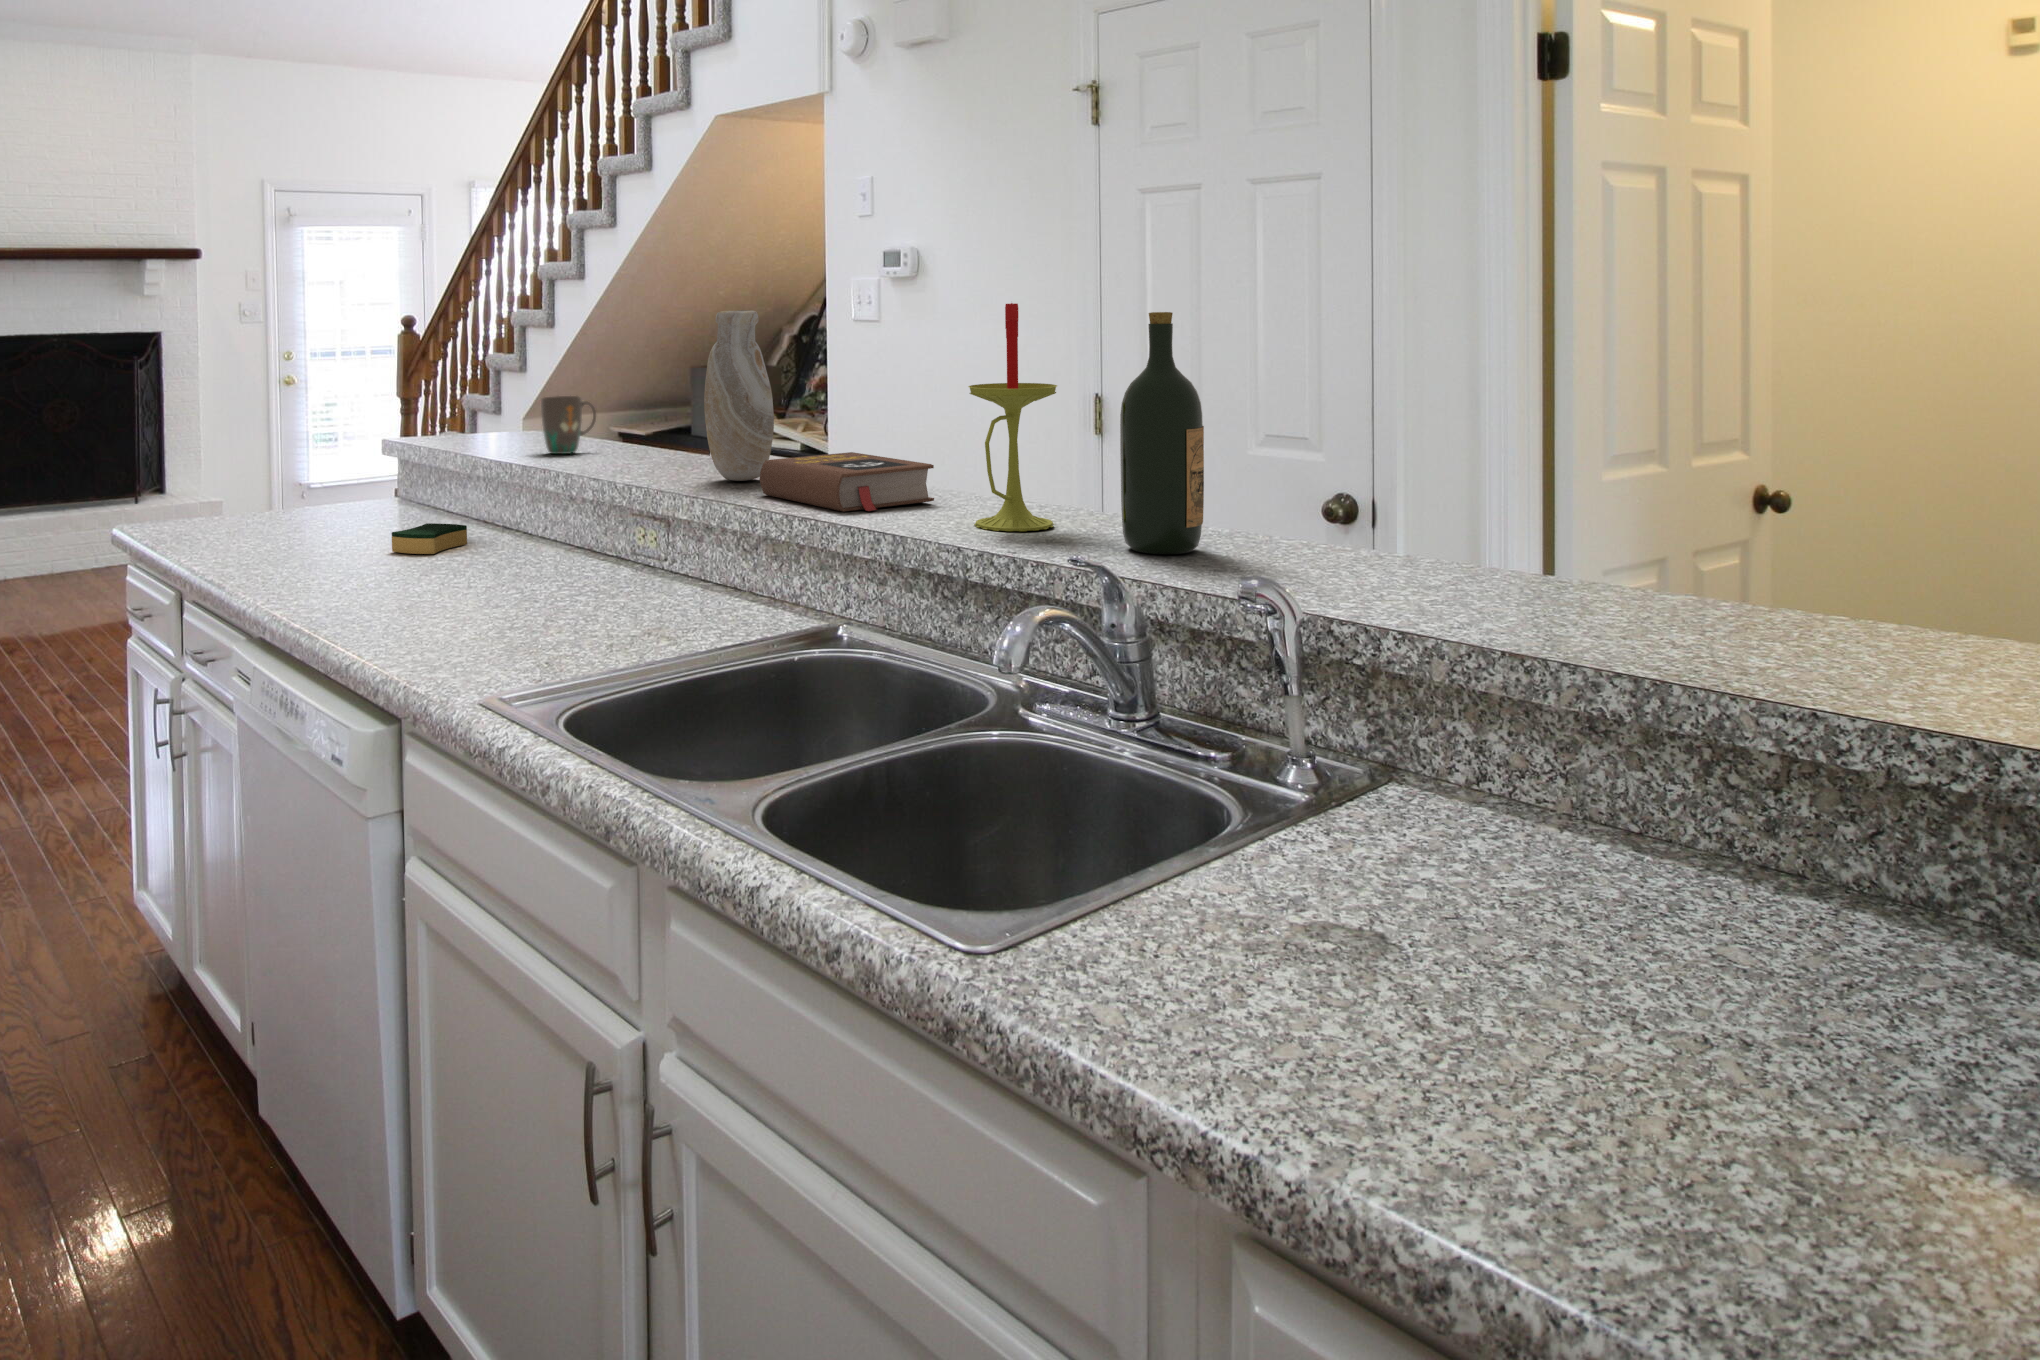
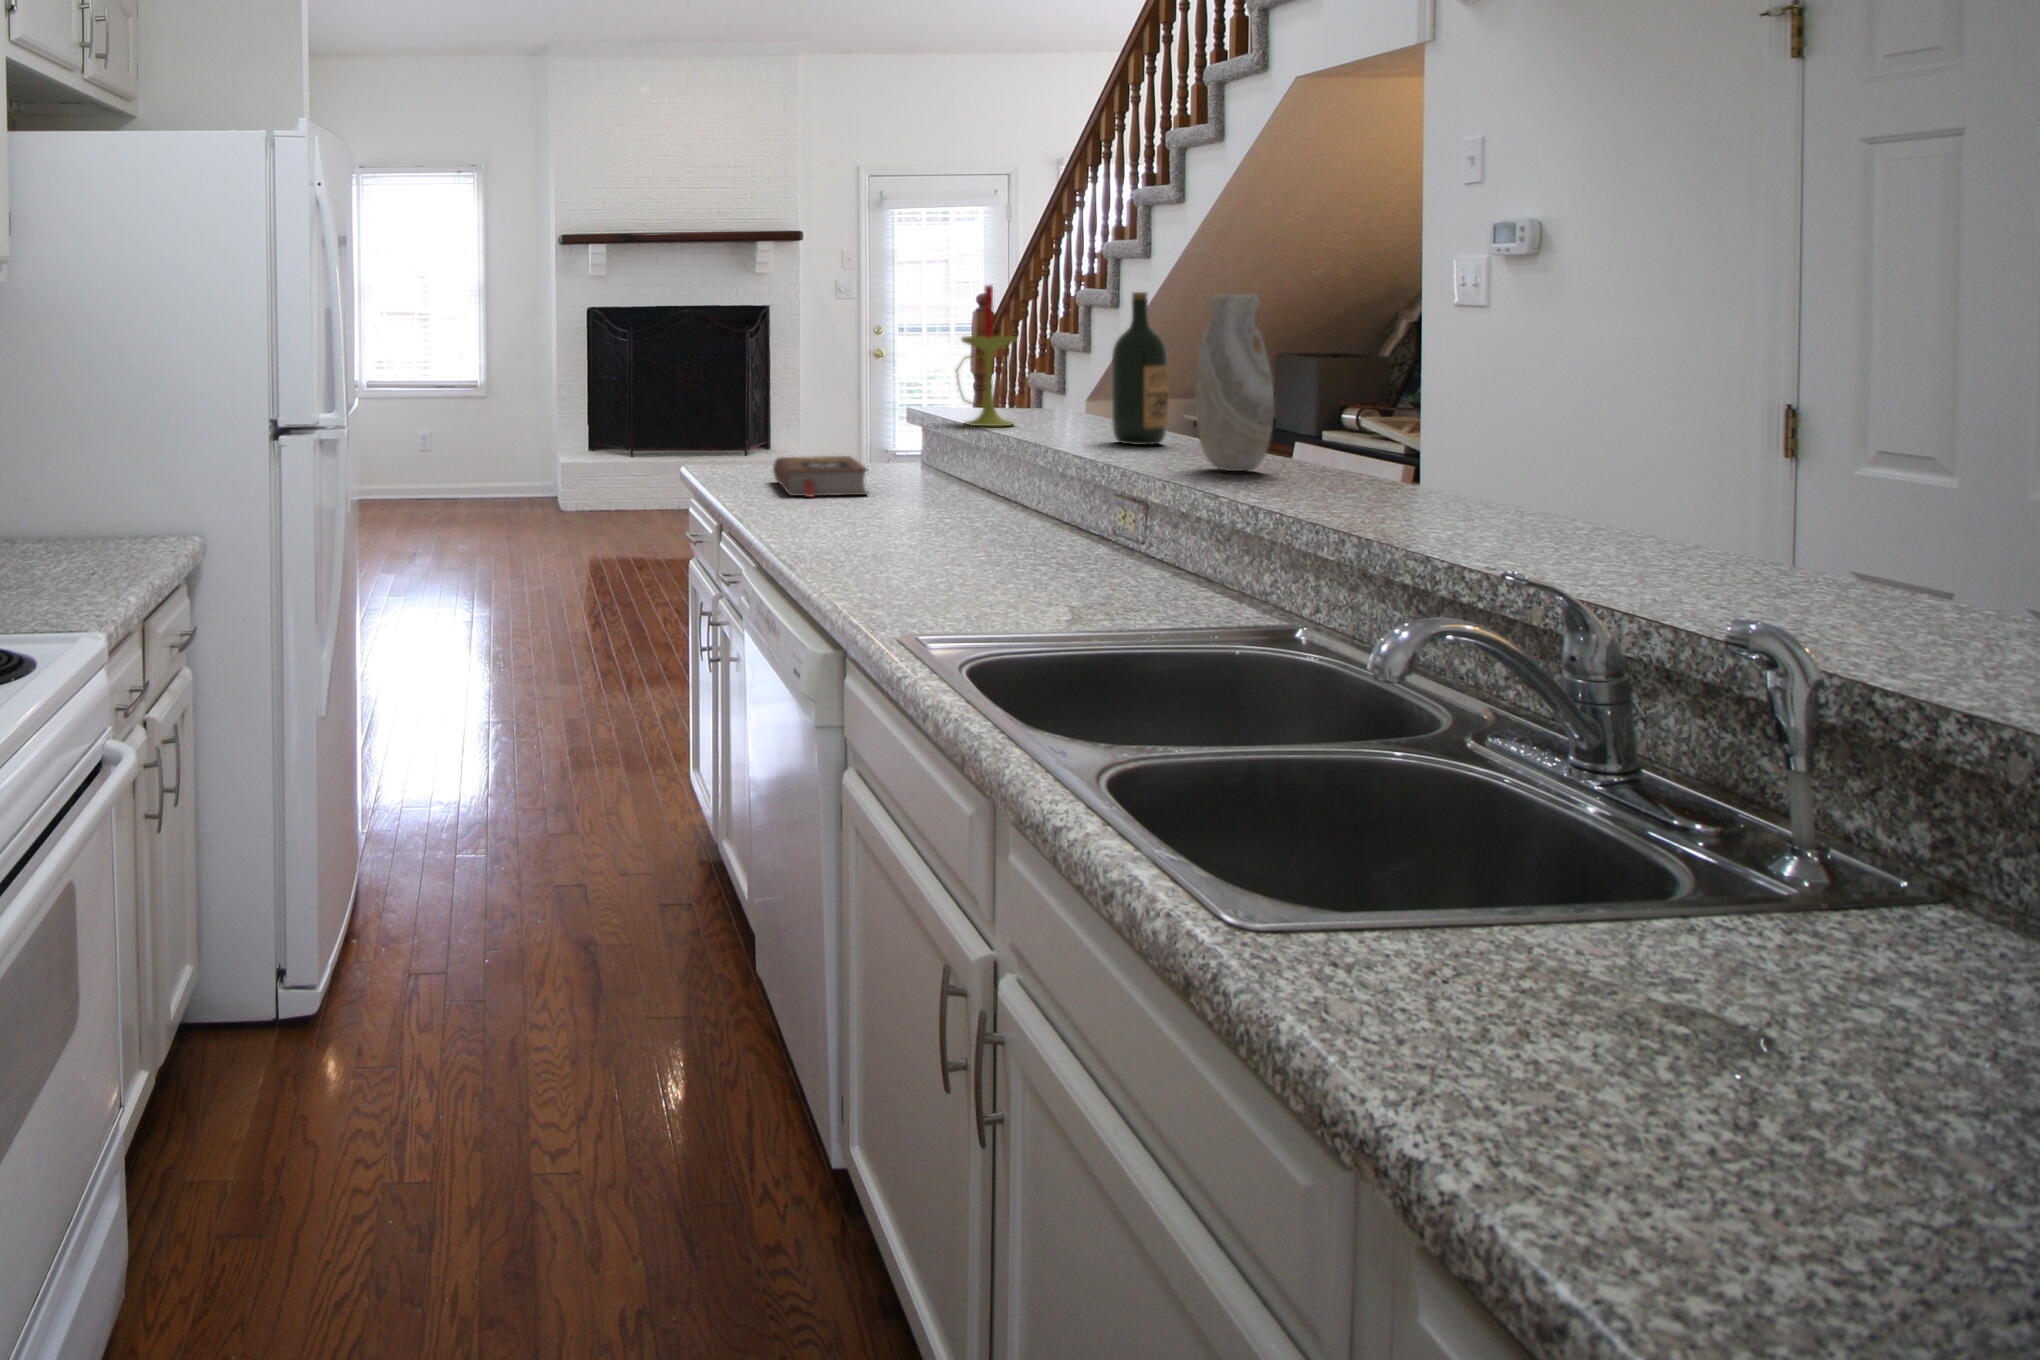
candle: present [968,303,1057,531] -> present [956,285,1017,426]
wine bottle: present [1120,312,1204,554] -> present [1112,292,1168,445]
mug: present [541,396,596,454] -> none [1046,376,1104,433]
book: present [760,452,934,512] -> present [773,456,868,497]
sponge: present [392,523,467,554] -> none [891,488,961,516]

